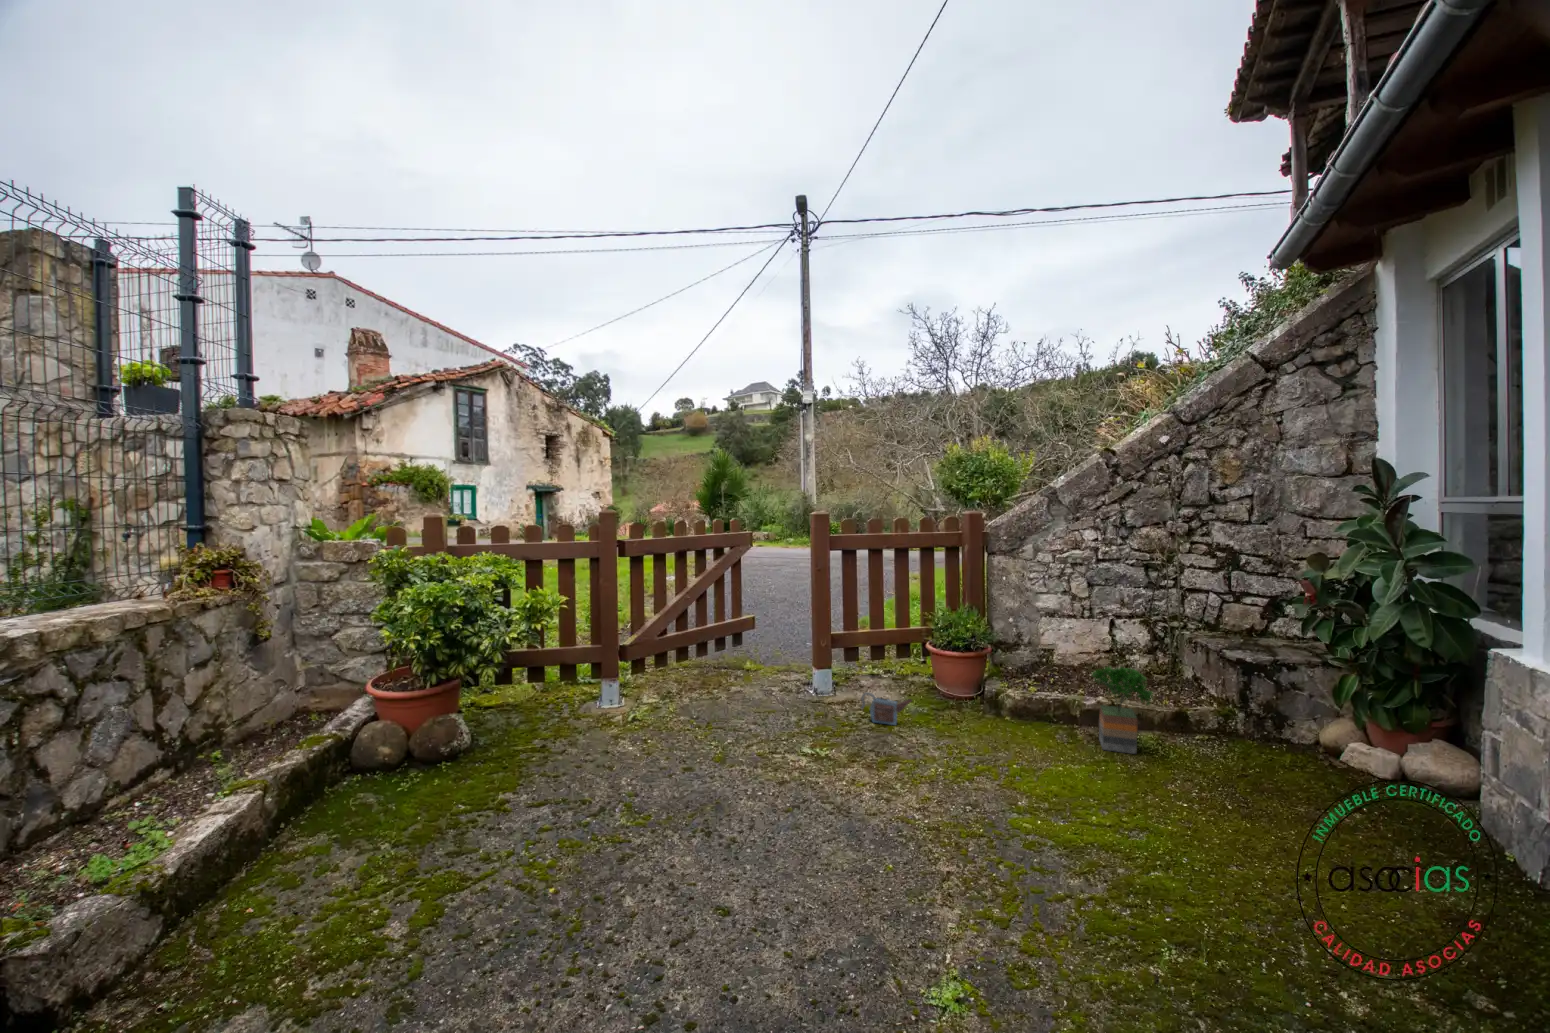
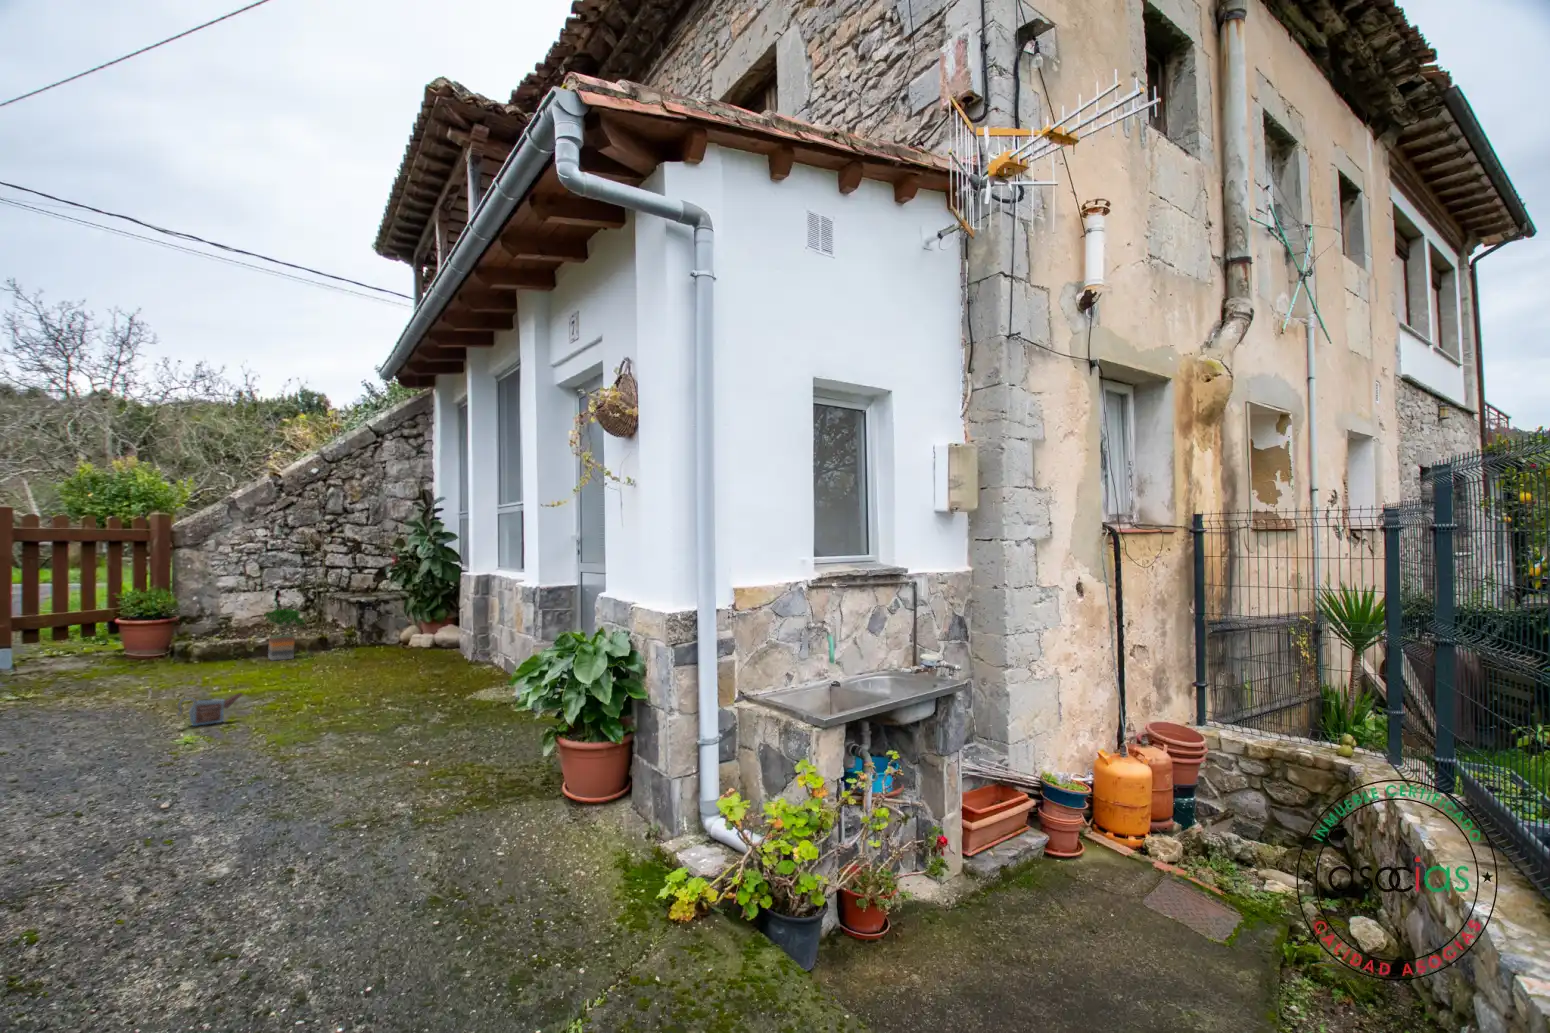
watering can: present [861,692,912,725] -> present [177,693,242,726]

